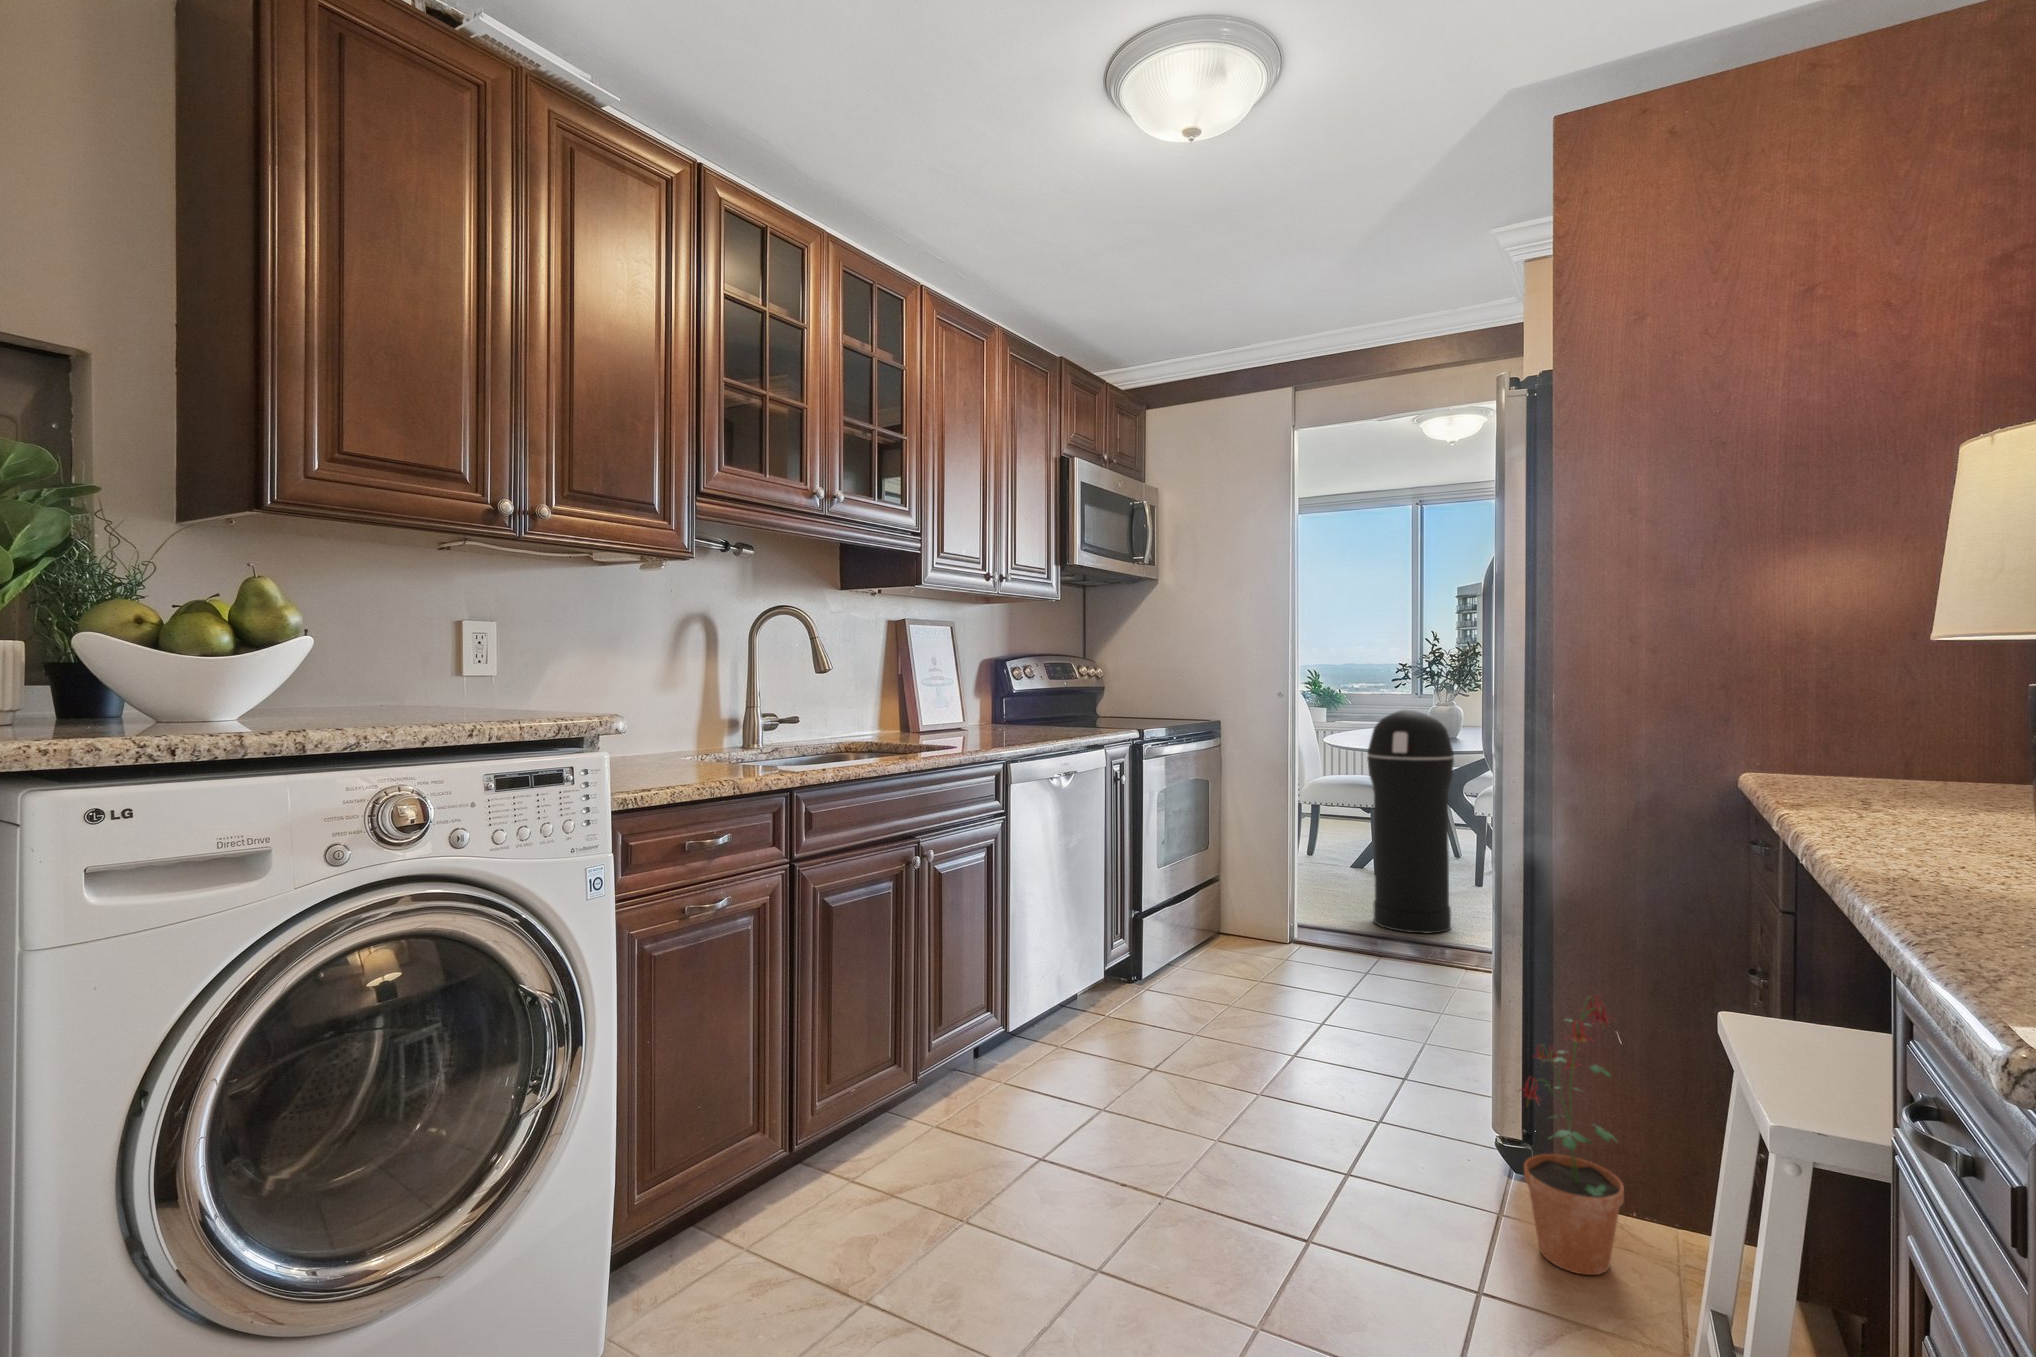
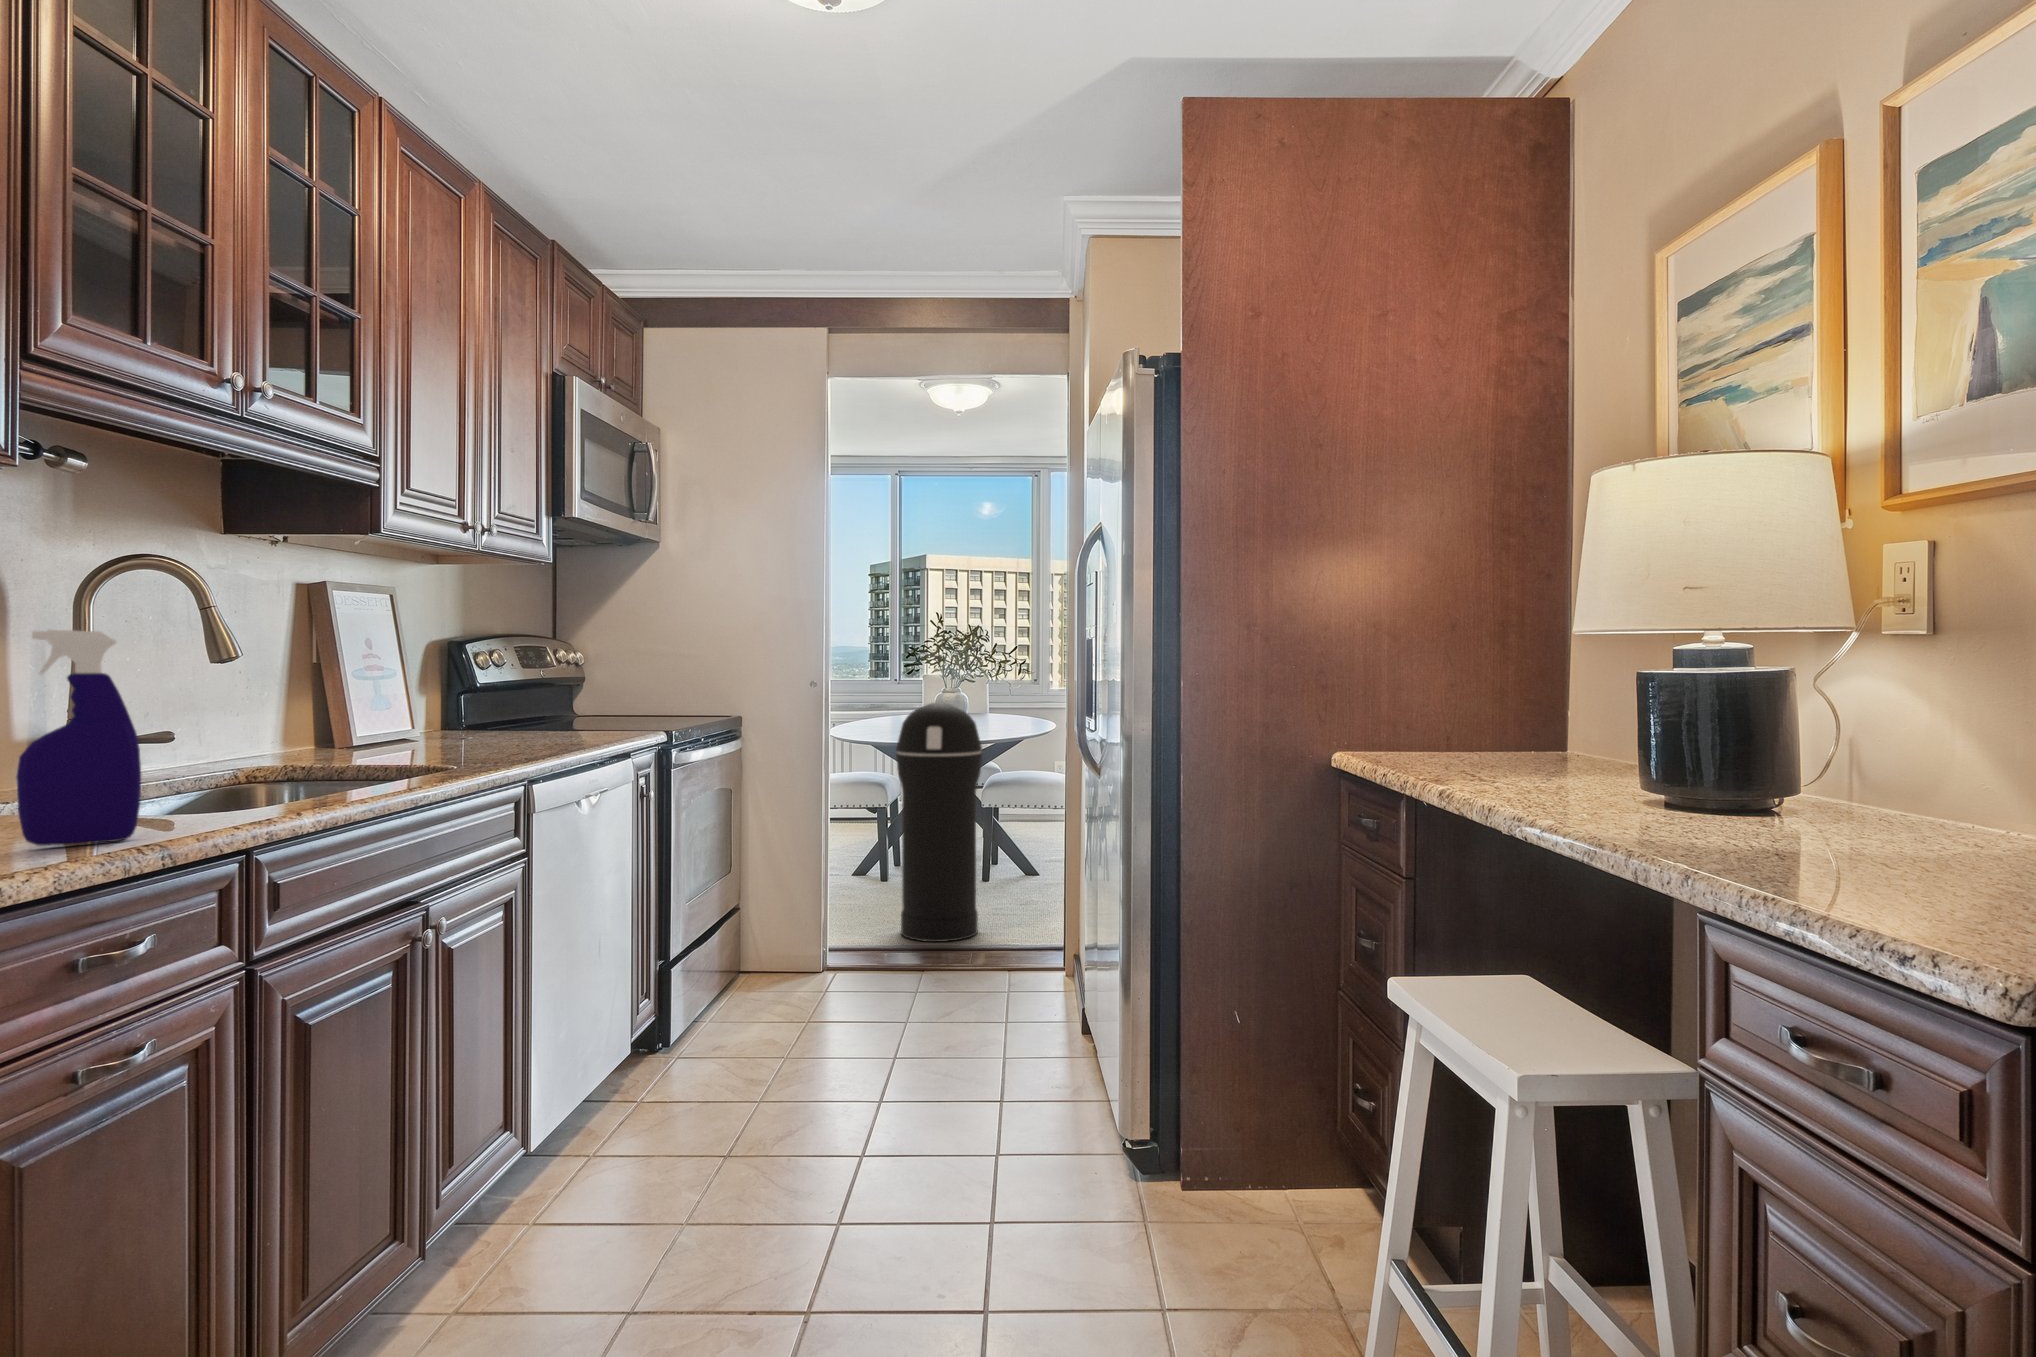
spray bottle: none [675,651,731,776] -> present [16,630,141,846]
potted plant: present [1521,995,1624,1275] -> none [1167,983,1258,1256]

